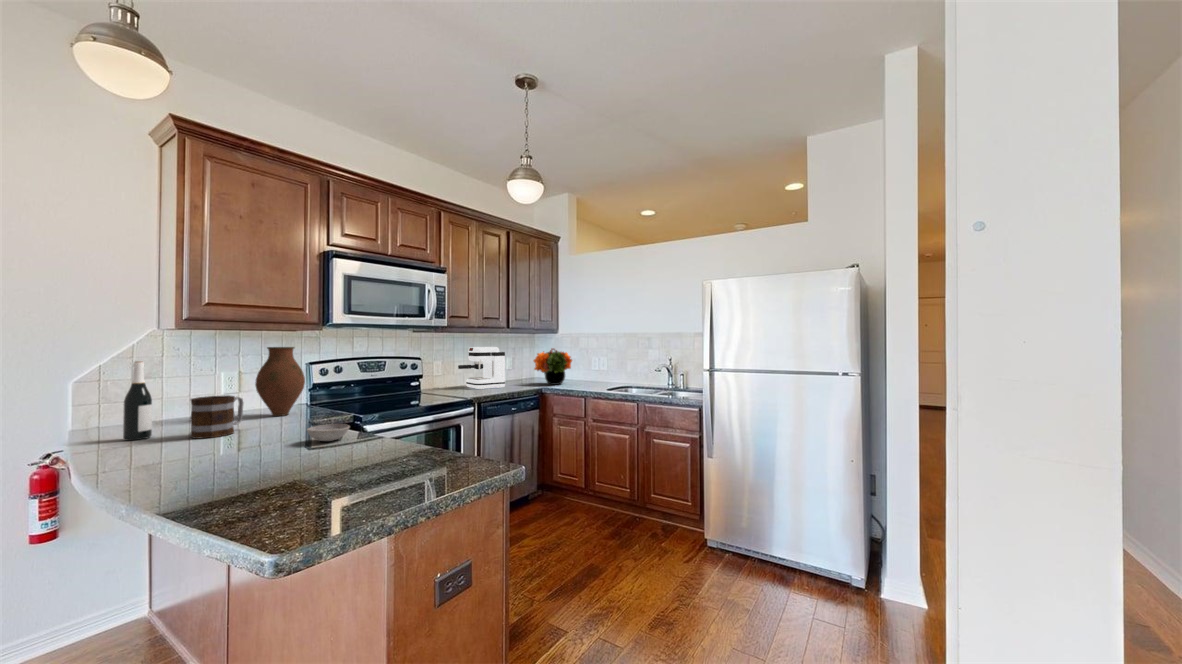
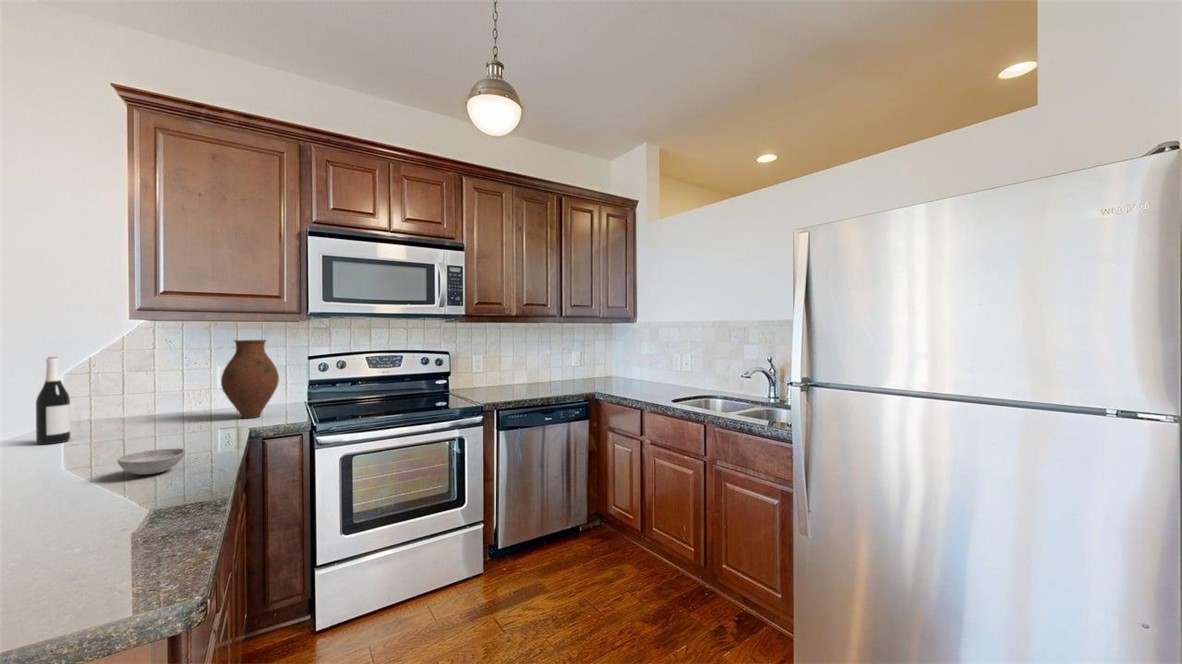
coffee maker: present [458,347,505,390] -> none [499,339,552,391]
flower arrangement: present [534,348,572,385] -> none [591,341,643,388]
mug: present [190,395,243,439] -> none [82,398,161,449]

